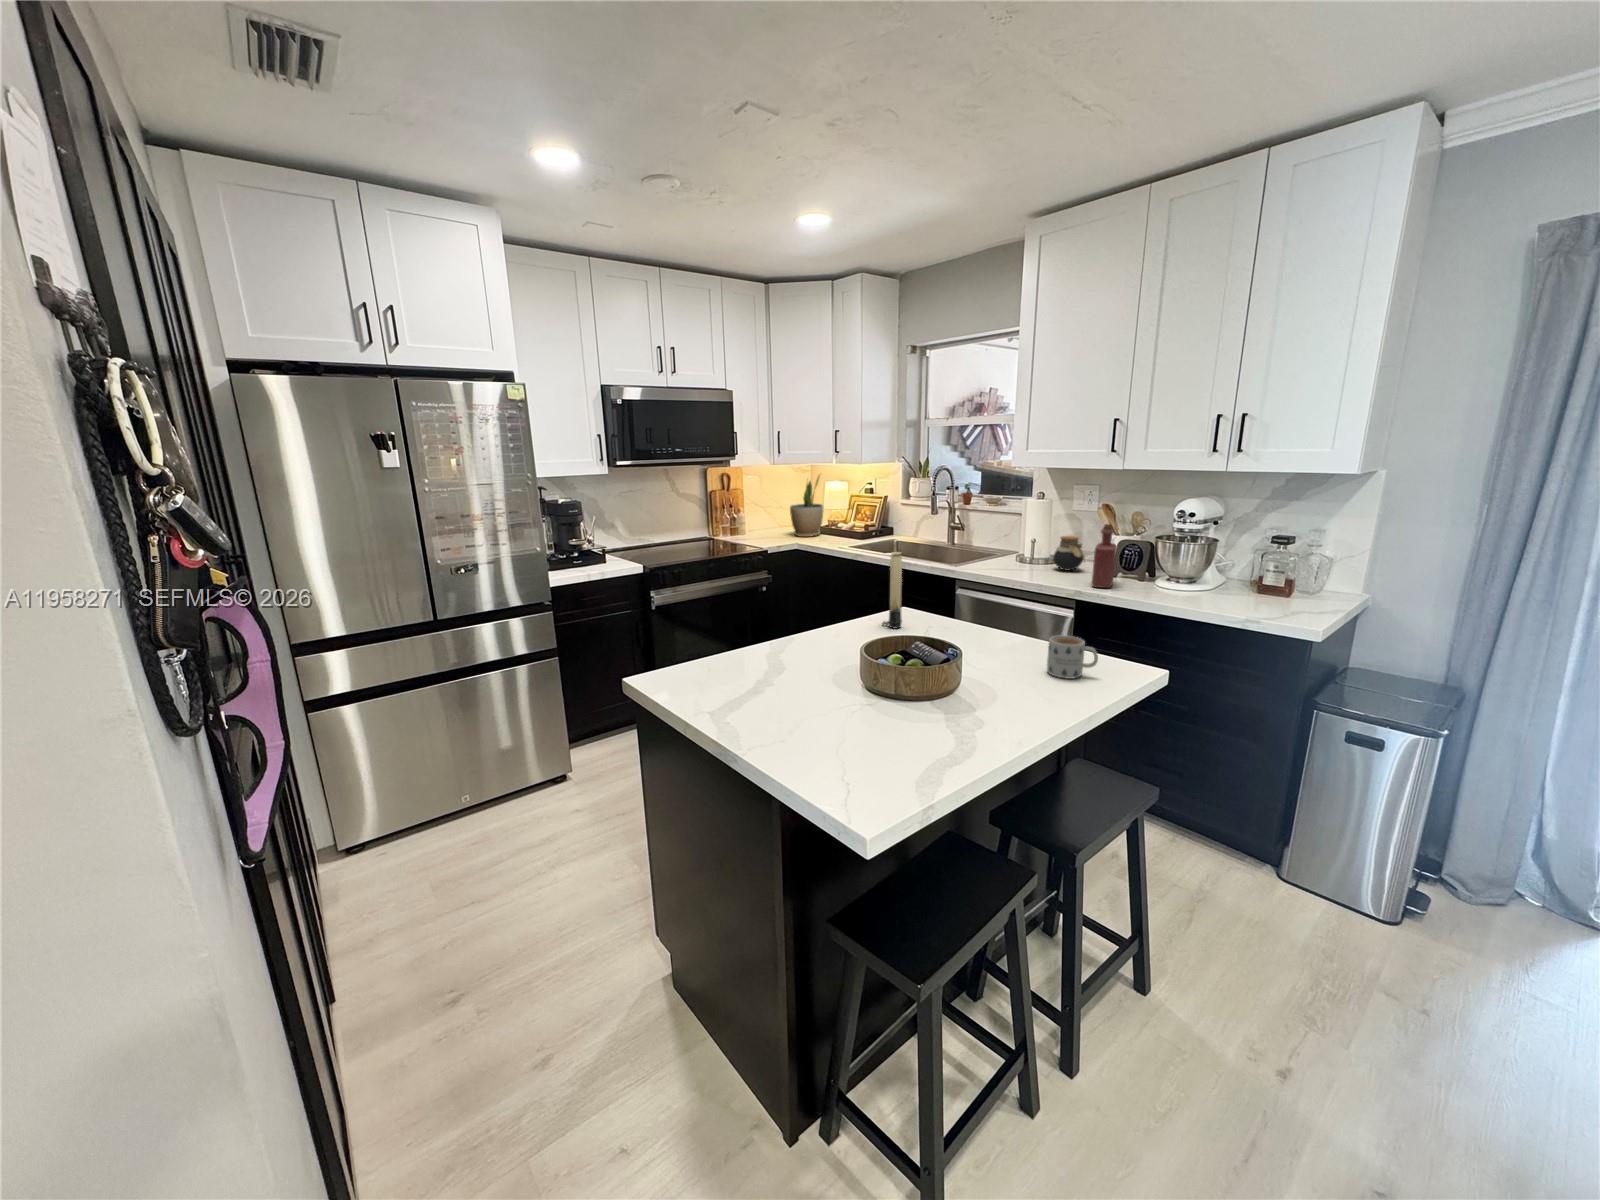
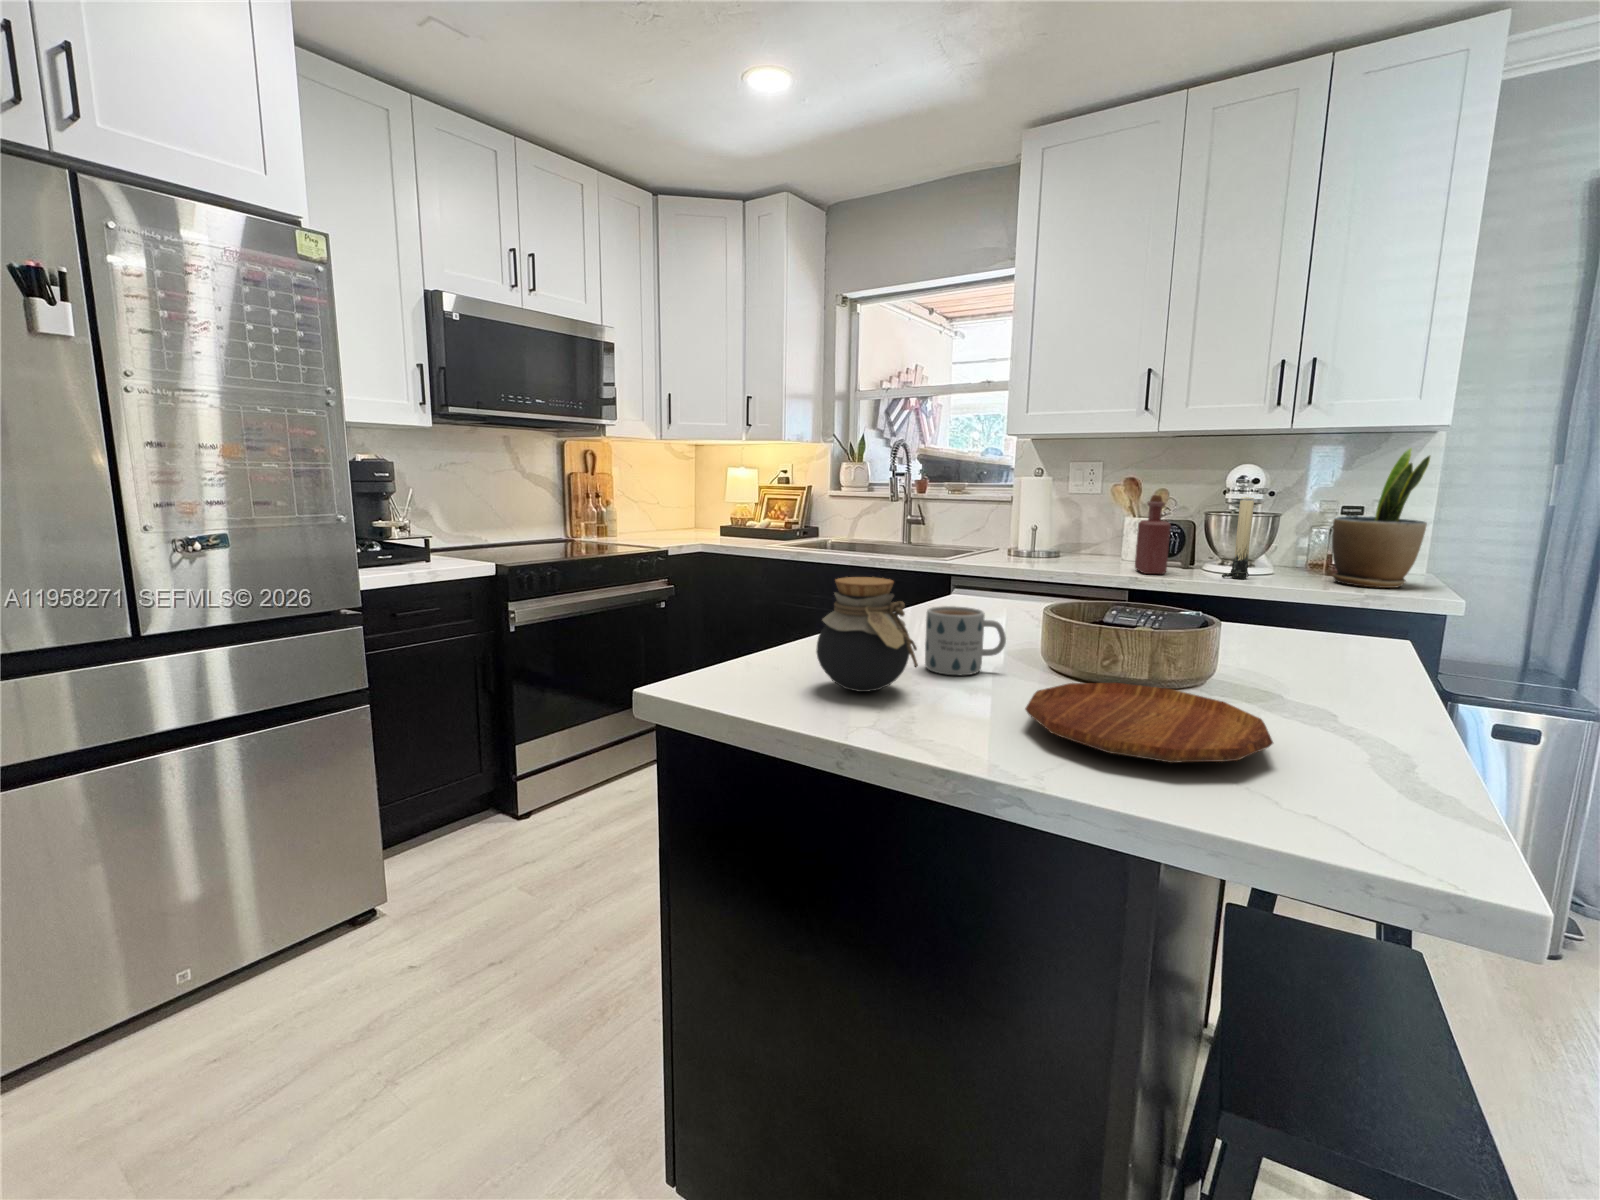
potted plant: present [790,475,823,537] -> present [1332,448,1430,588]
jar: present [1053,536,1085,570] -> present [816,577,918,692]
candle: present [882,552,902,628] -> present [1222,497,1254,579]
mug: present [1047,635,1098,679] -> present [925,606,1006,675]
tray: none [760,697,881,753] -> present [1025,683,1273,763]

